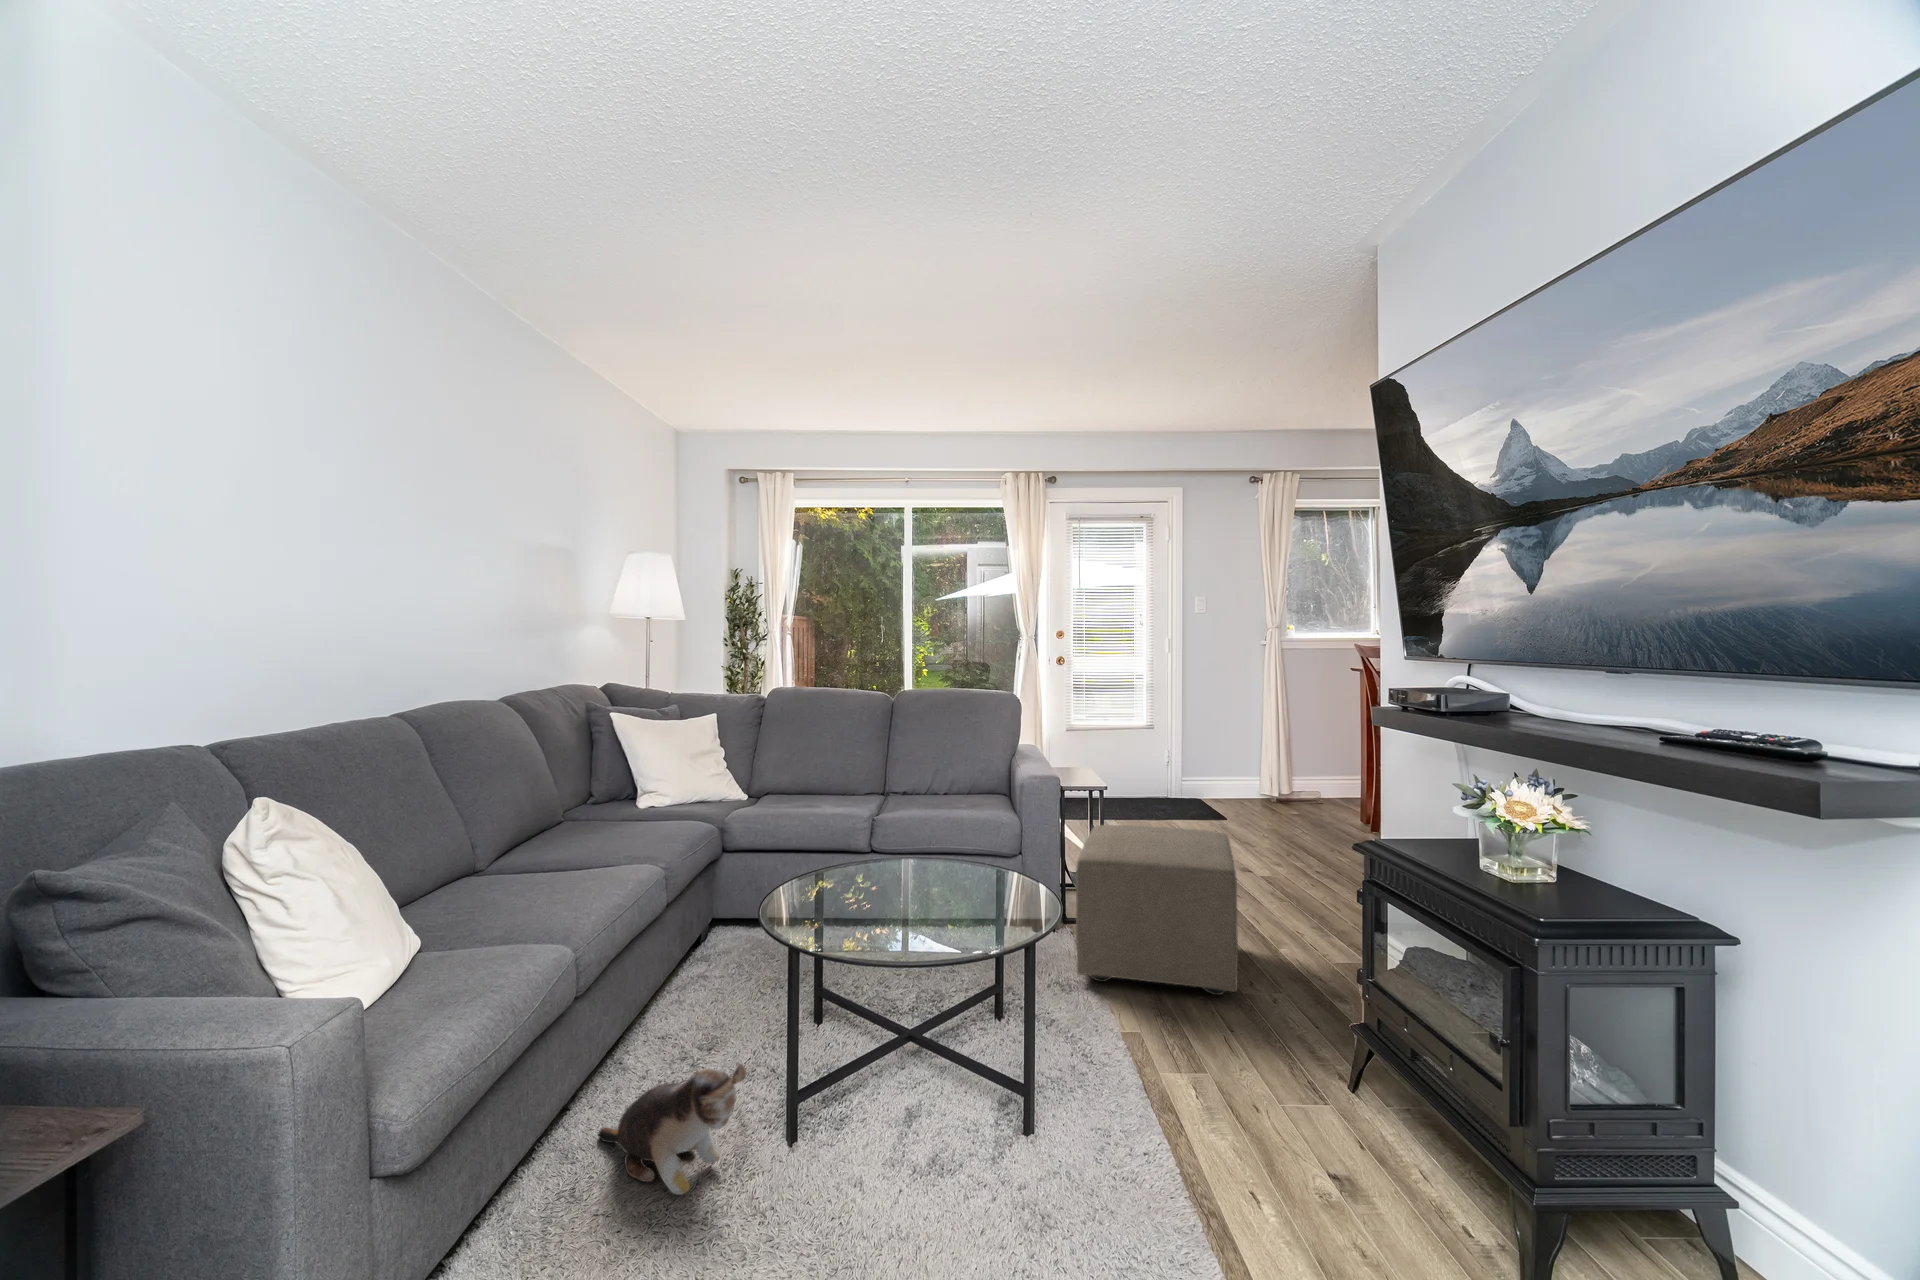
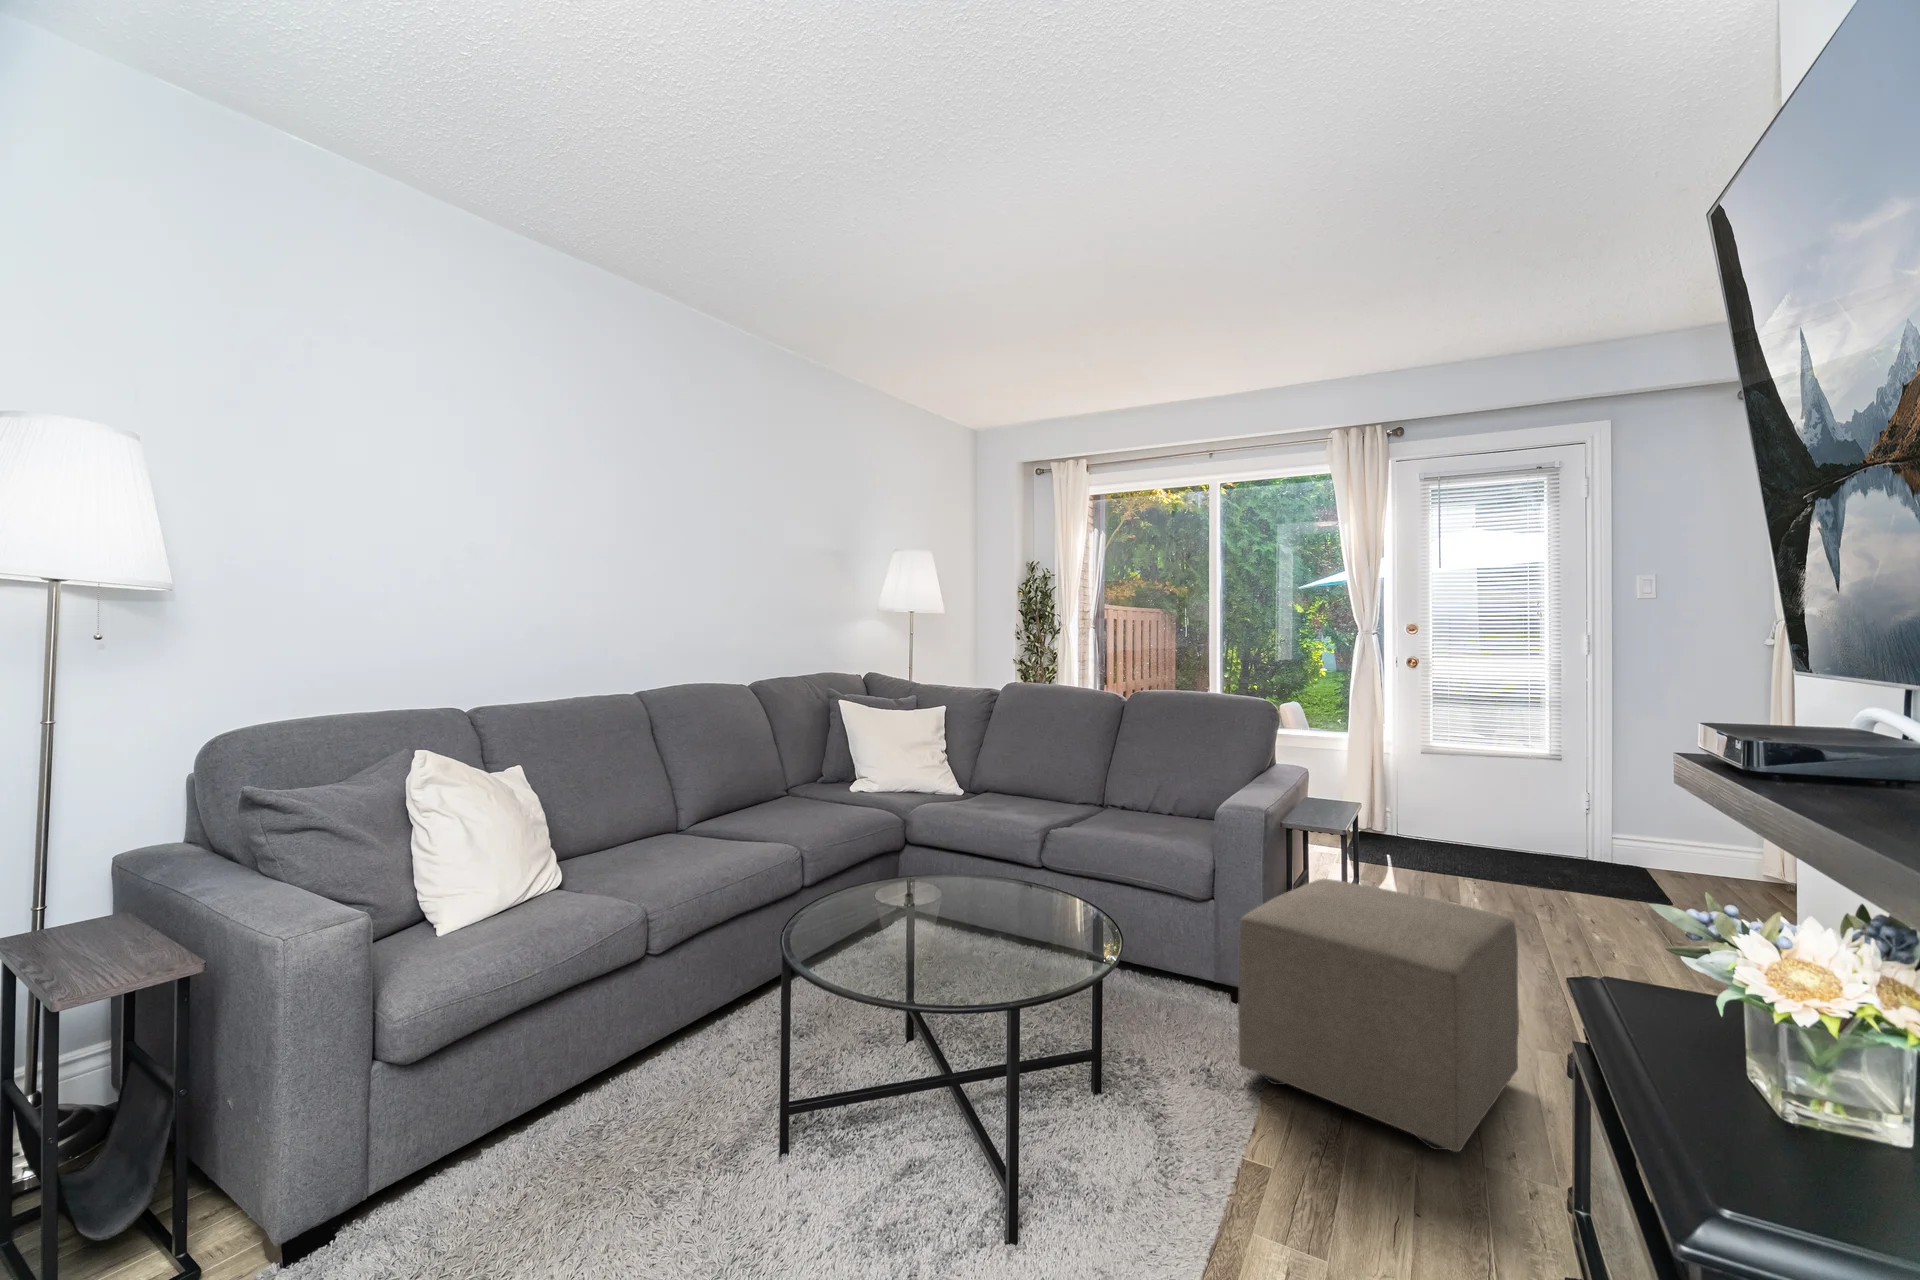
plush toy: present [598,1064,746,1195] -> none [646,1050,724,1166]

